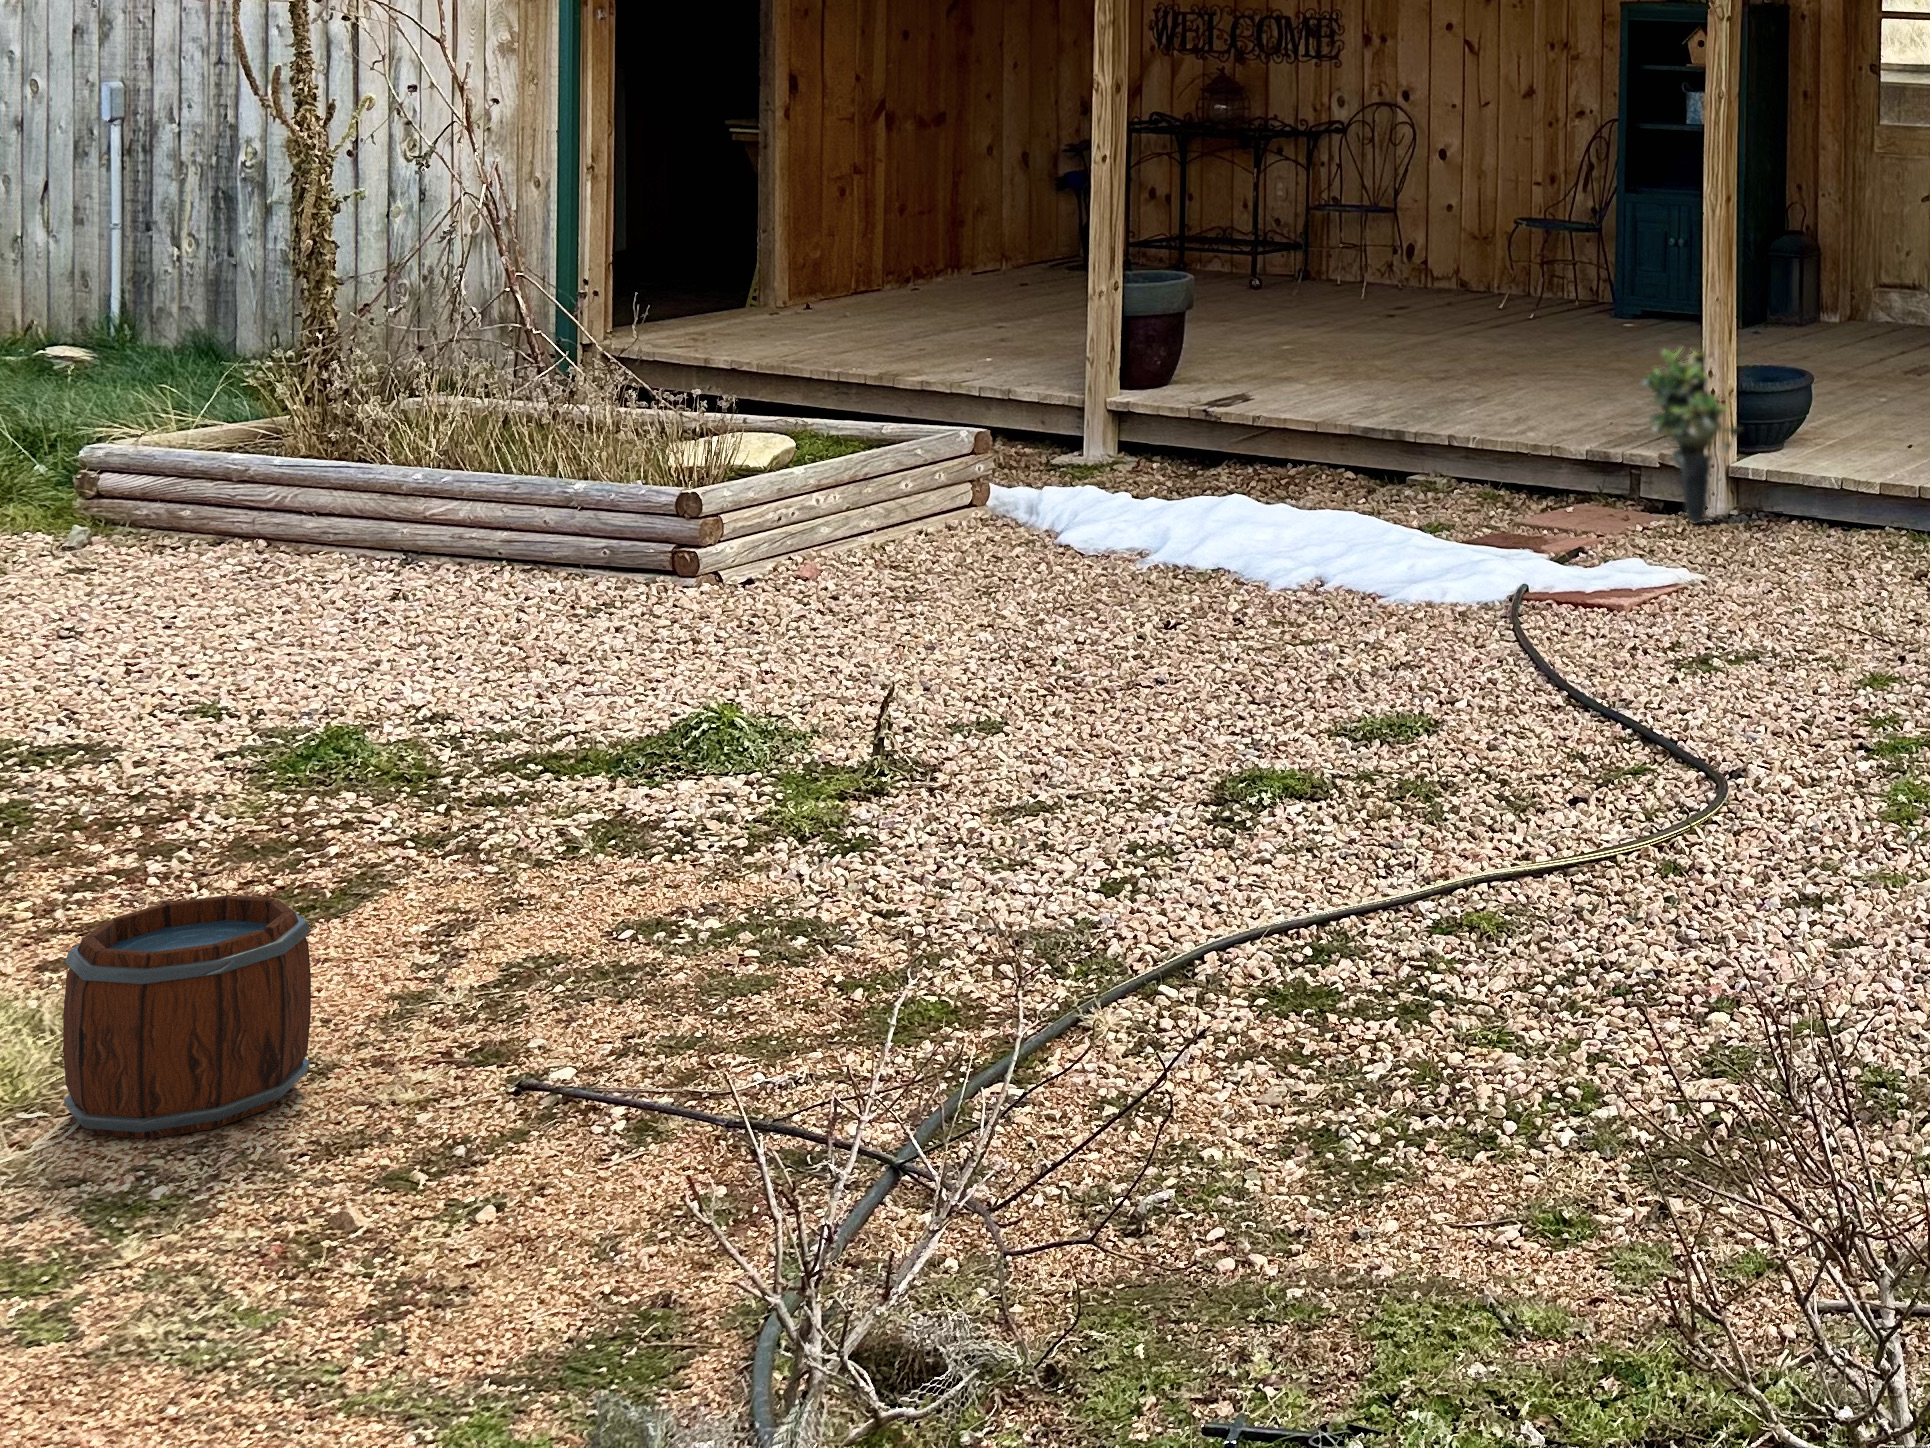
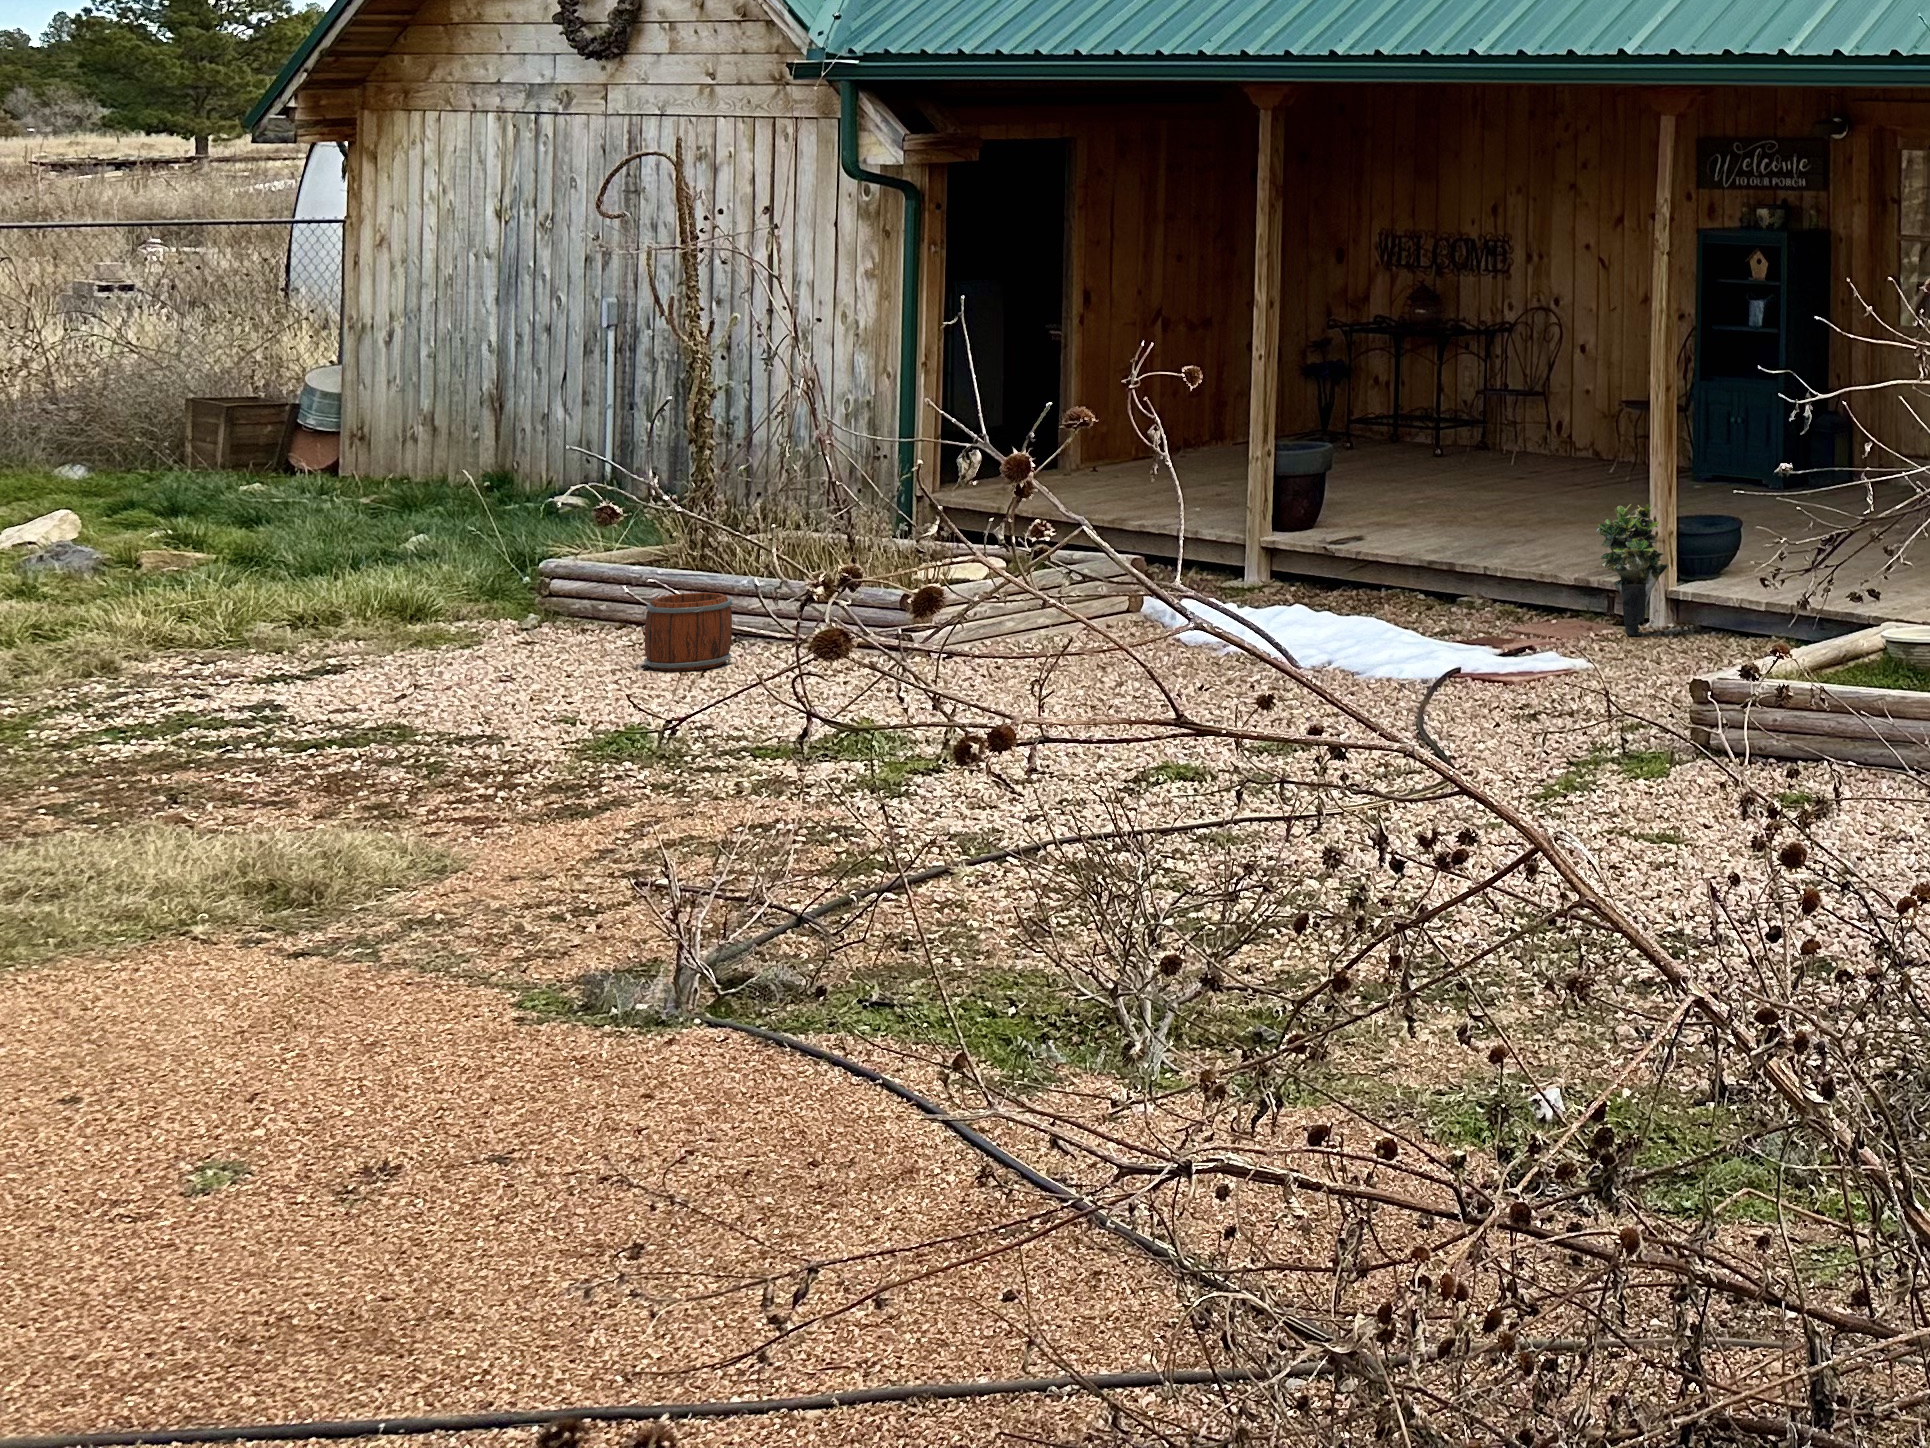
bucket: present [63,895,311,1139] -> present [645,593,732,672]

